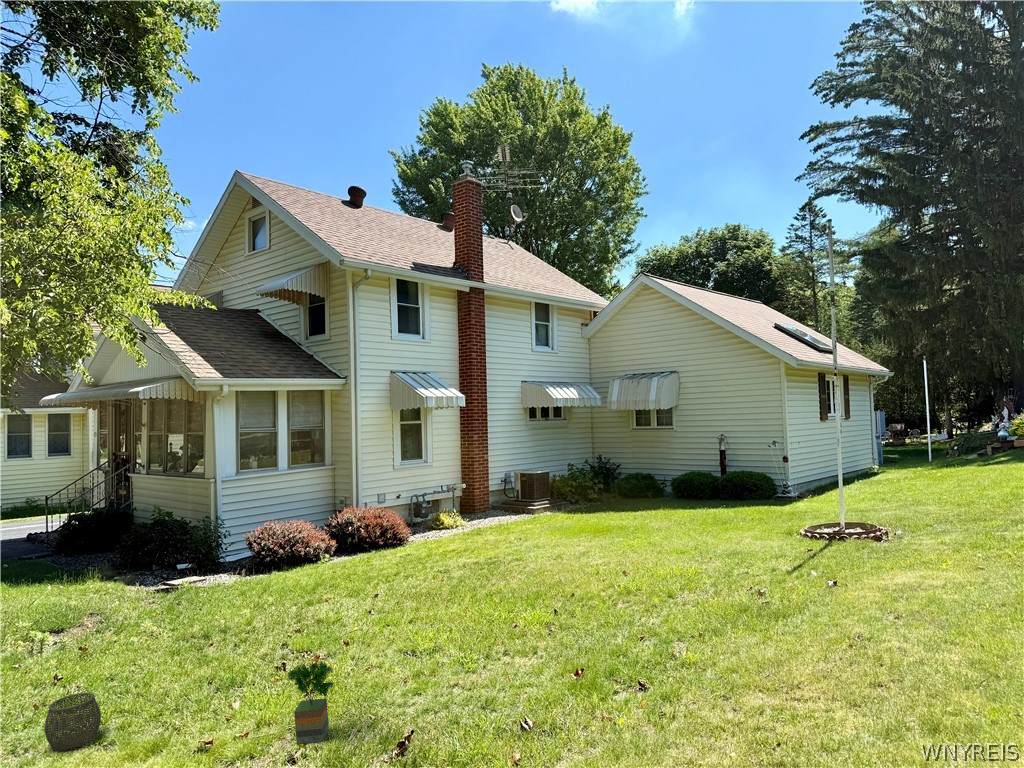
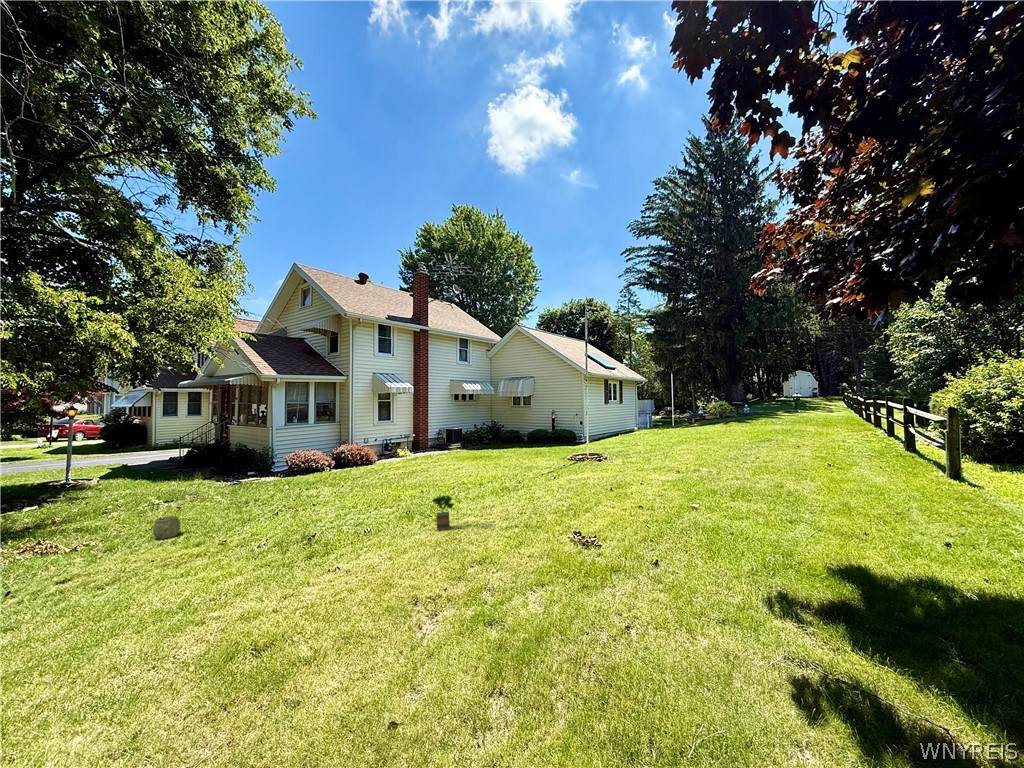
potted tree: present [288,662,334,744] -> present [432,496,454,531]

